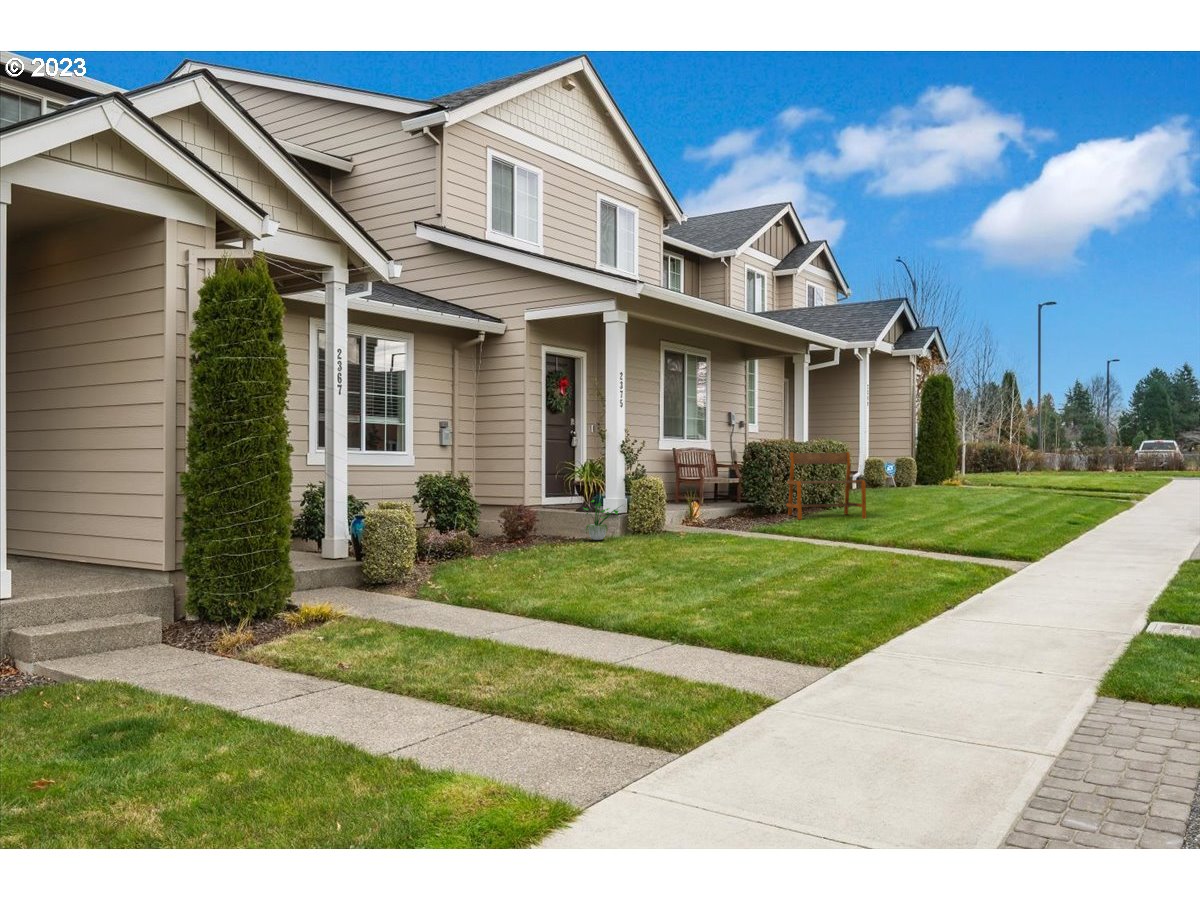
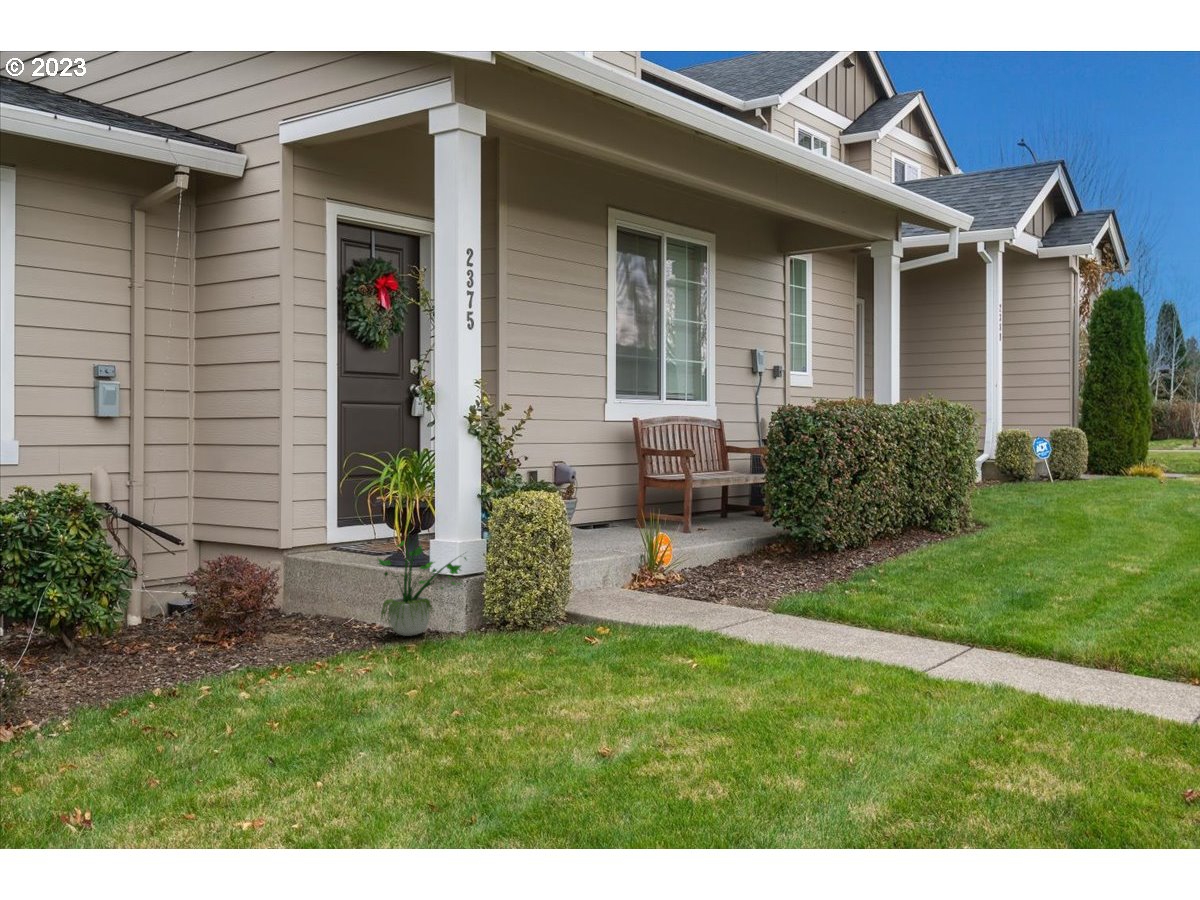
bench: present [786,452,866,520] -> none [857,421,1023,563]

